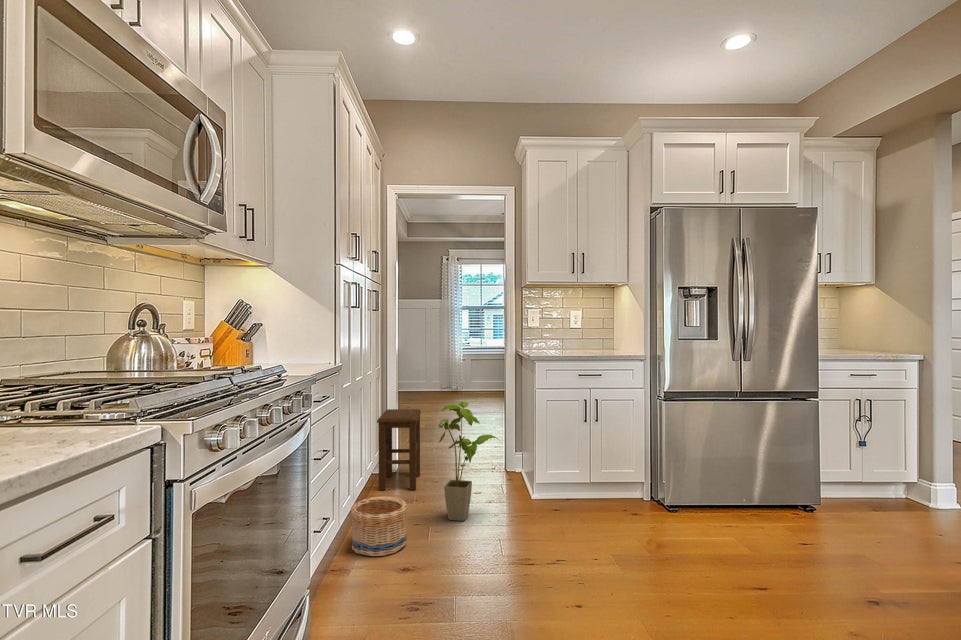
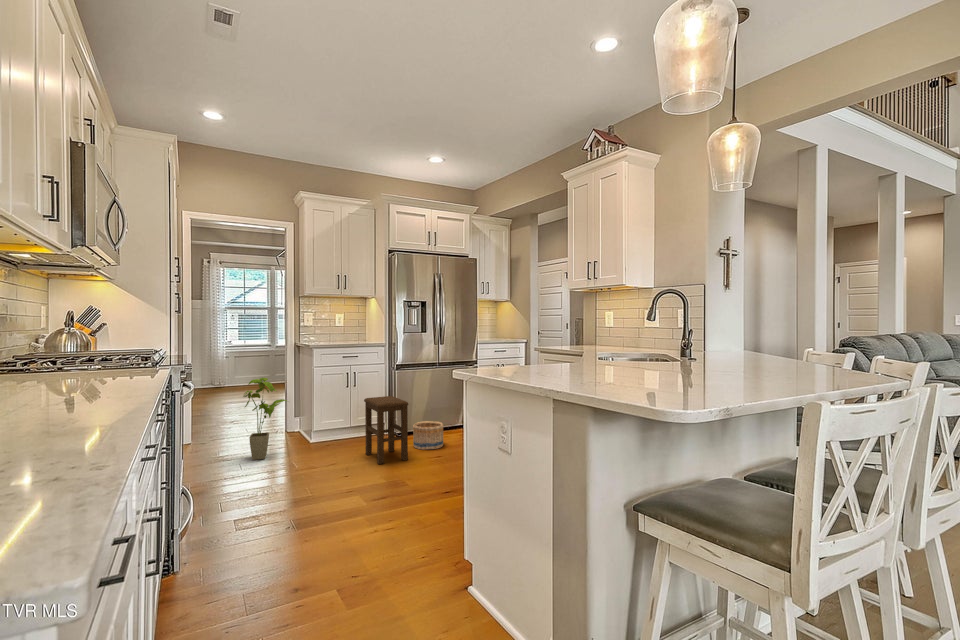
stool: present [377,409,421,490] -> present [364,396,408,464]
basket: present [351,496,407,557] -> present [413,421,444,450]

